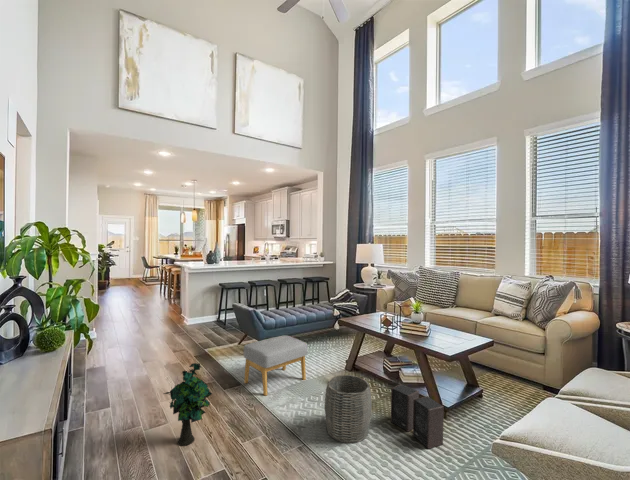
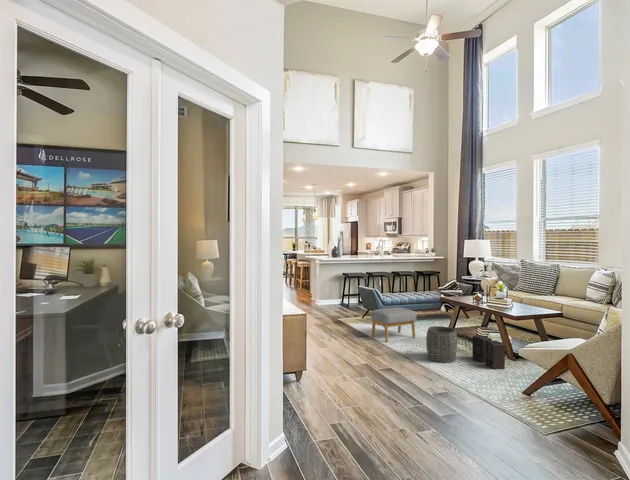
decorative plant: present [164,363,212,446] -> none [331,310,357,355]

